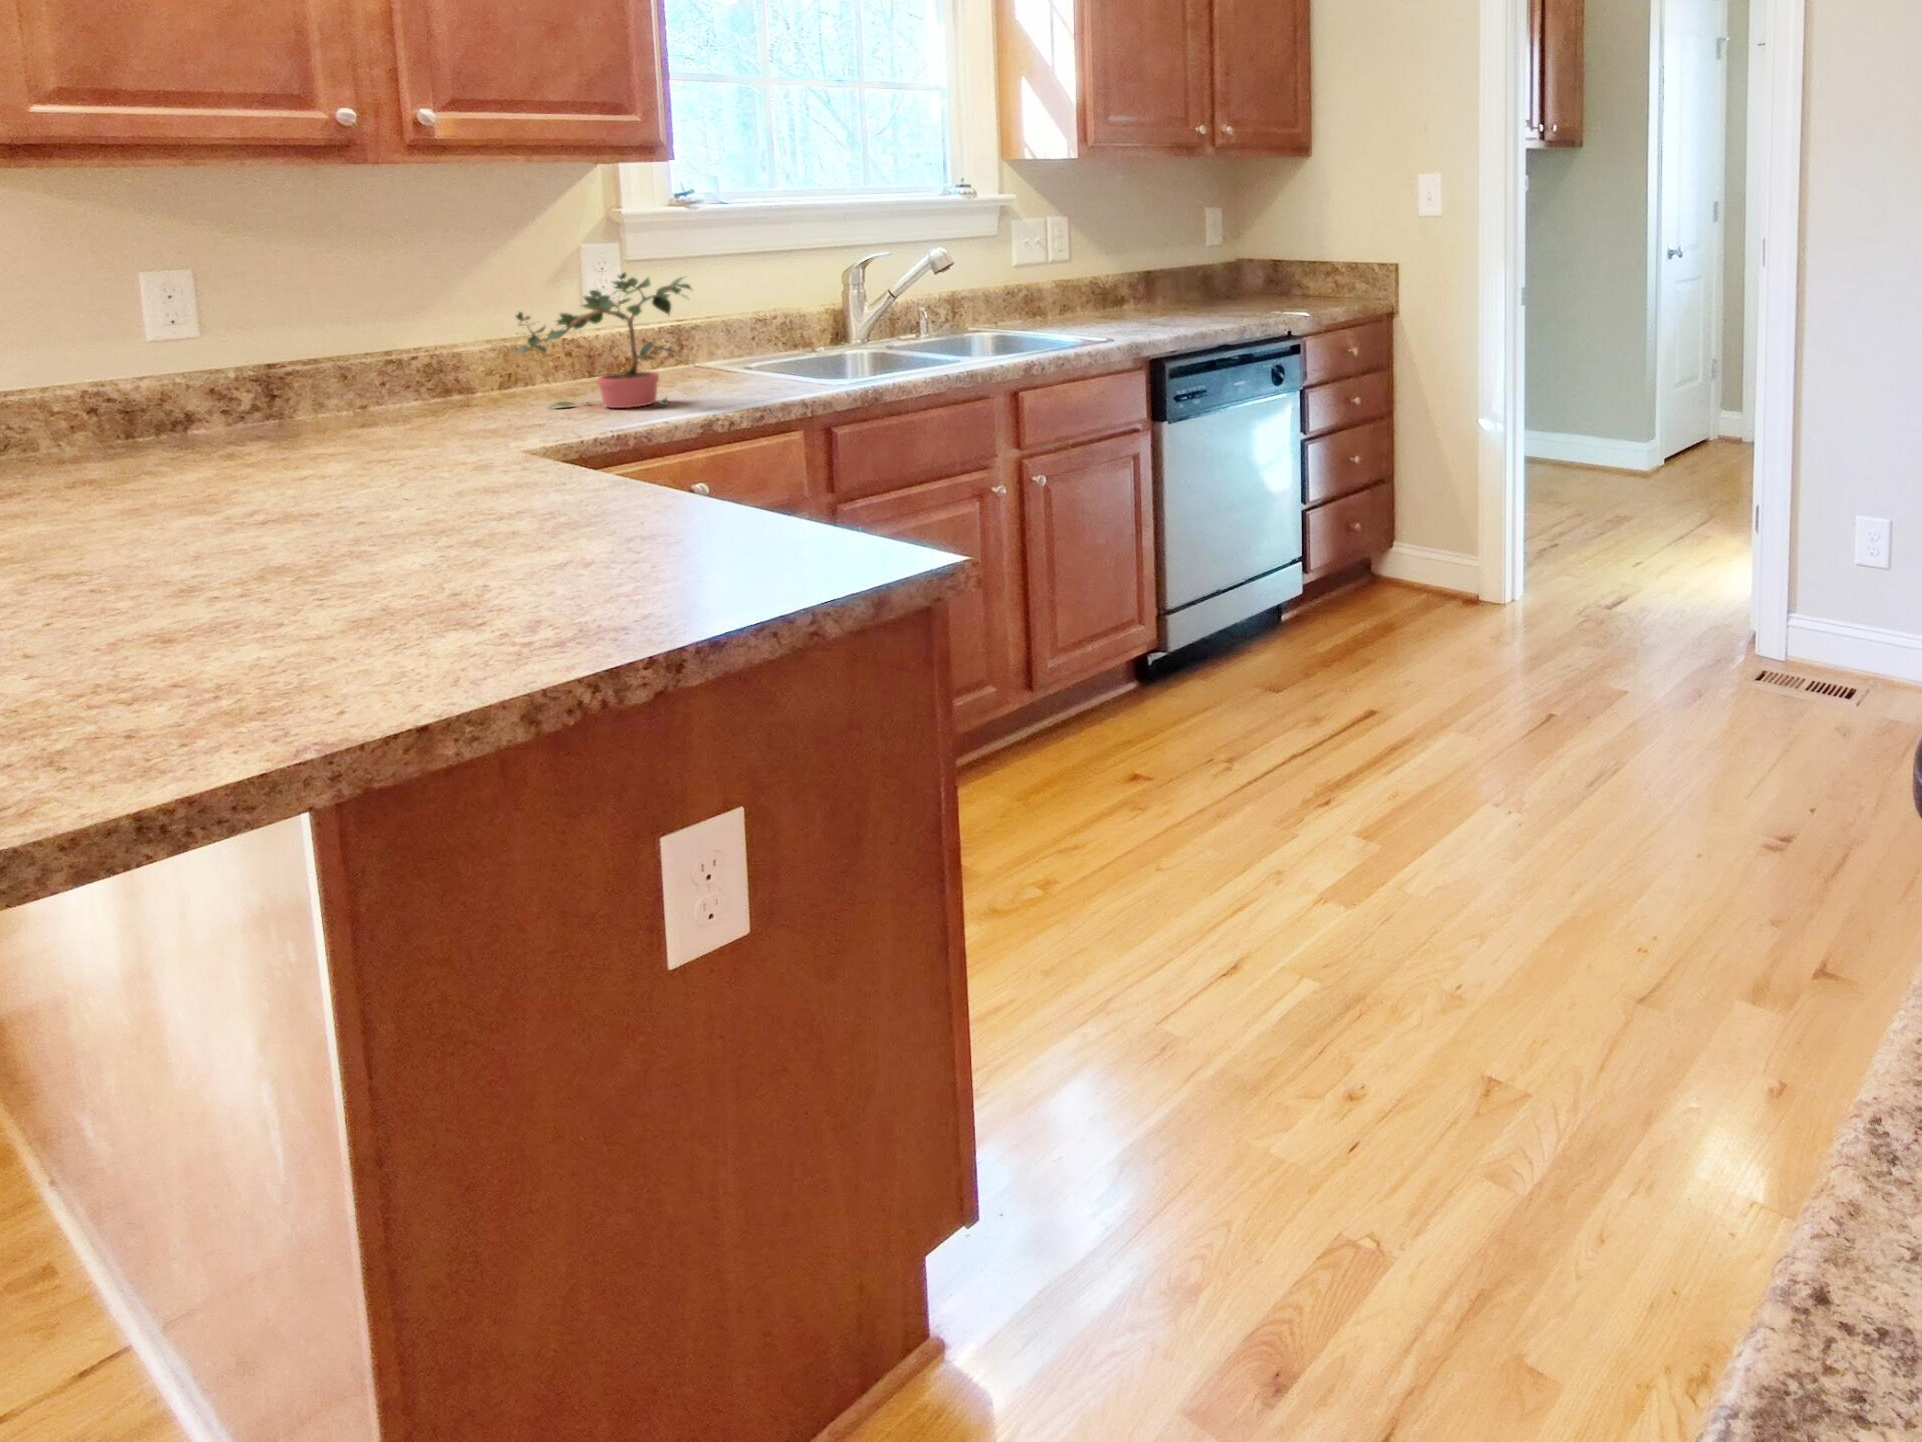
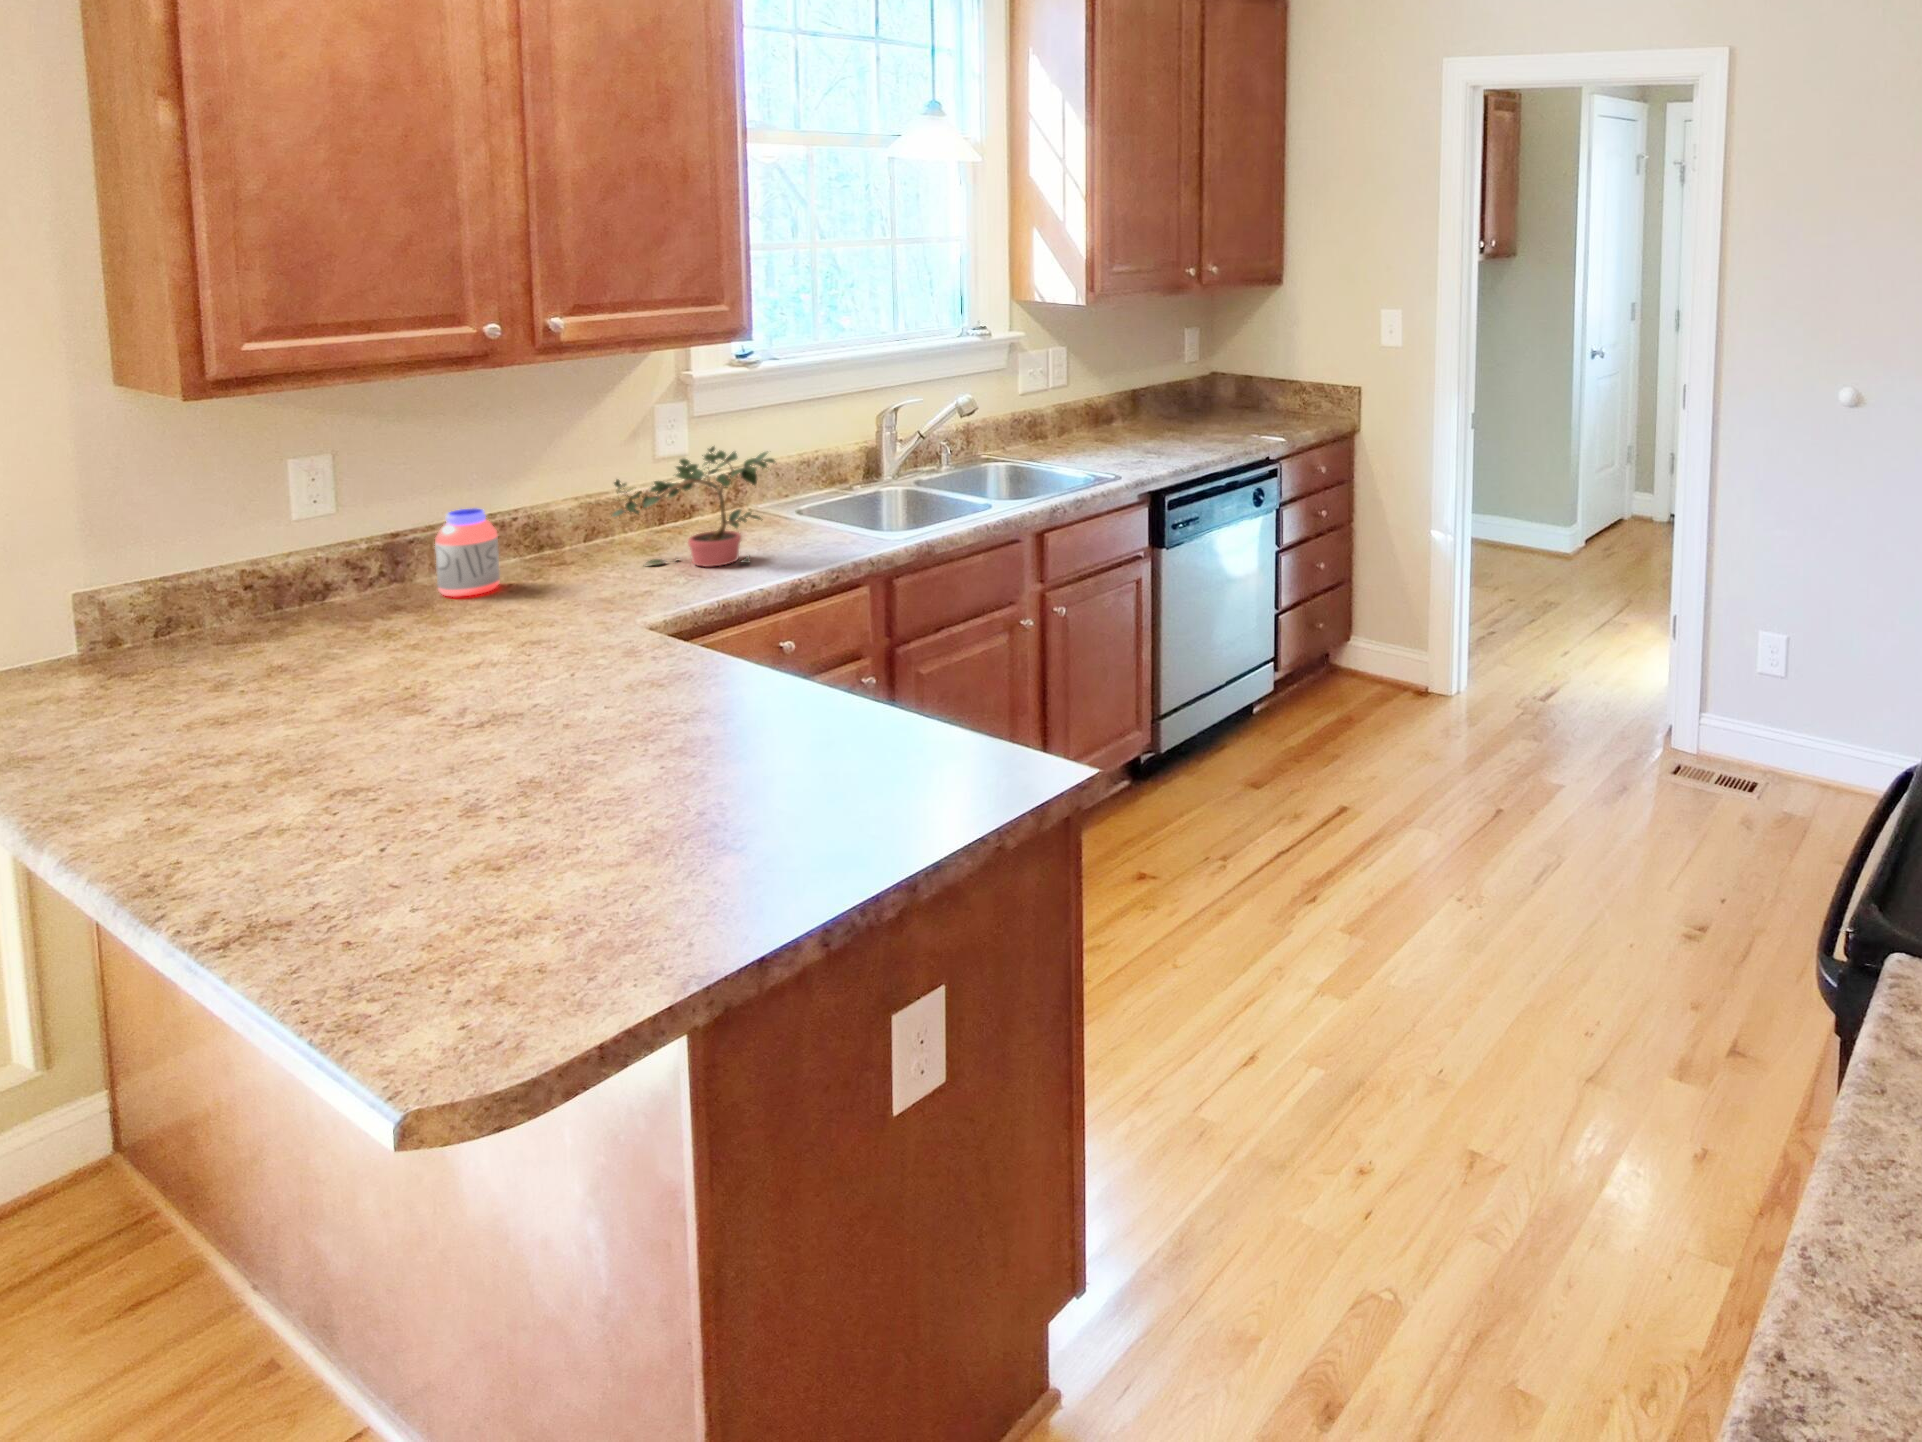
jar: none [303,335,380,432] -> present [435,508,500,597]

